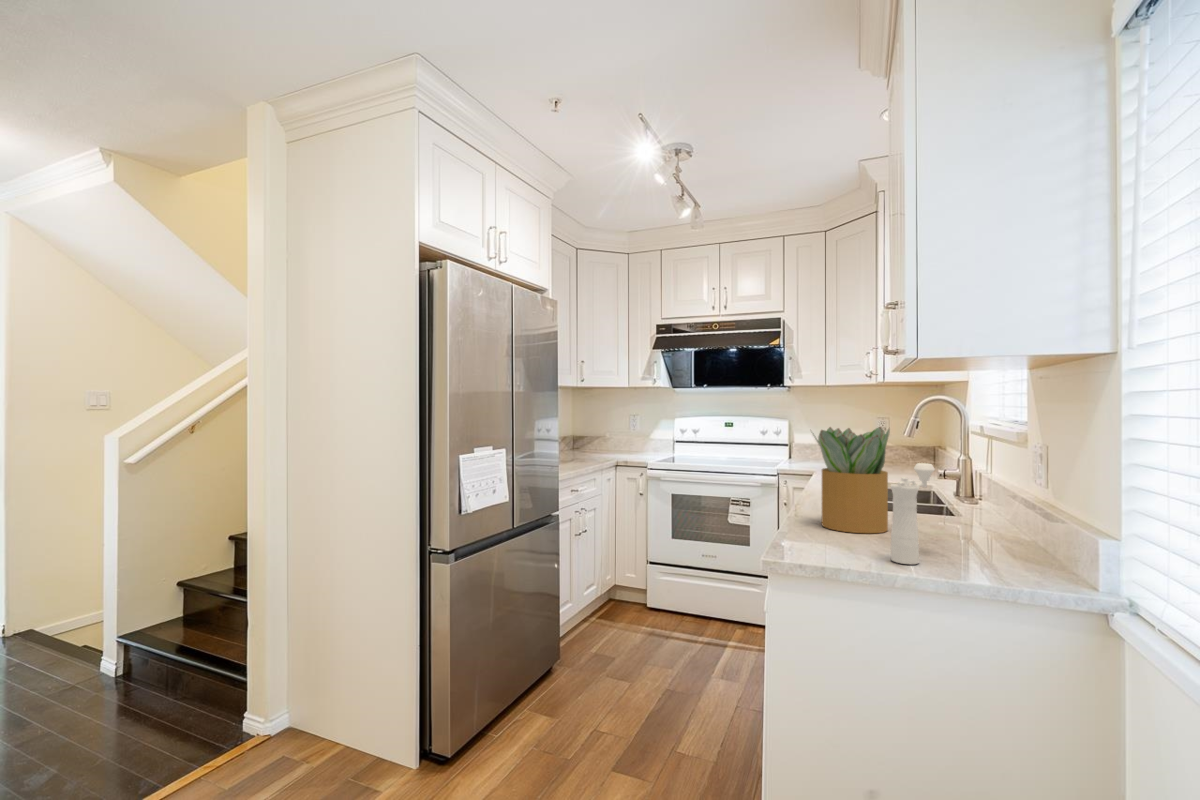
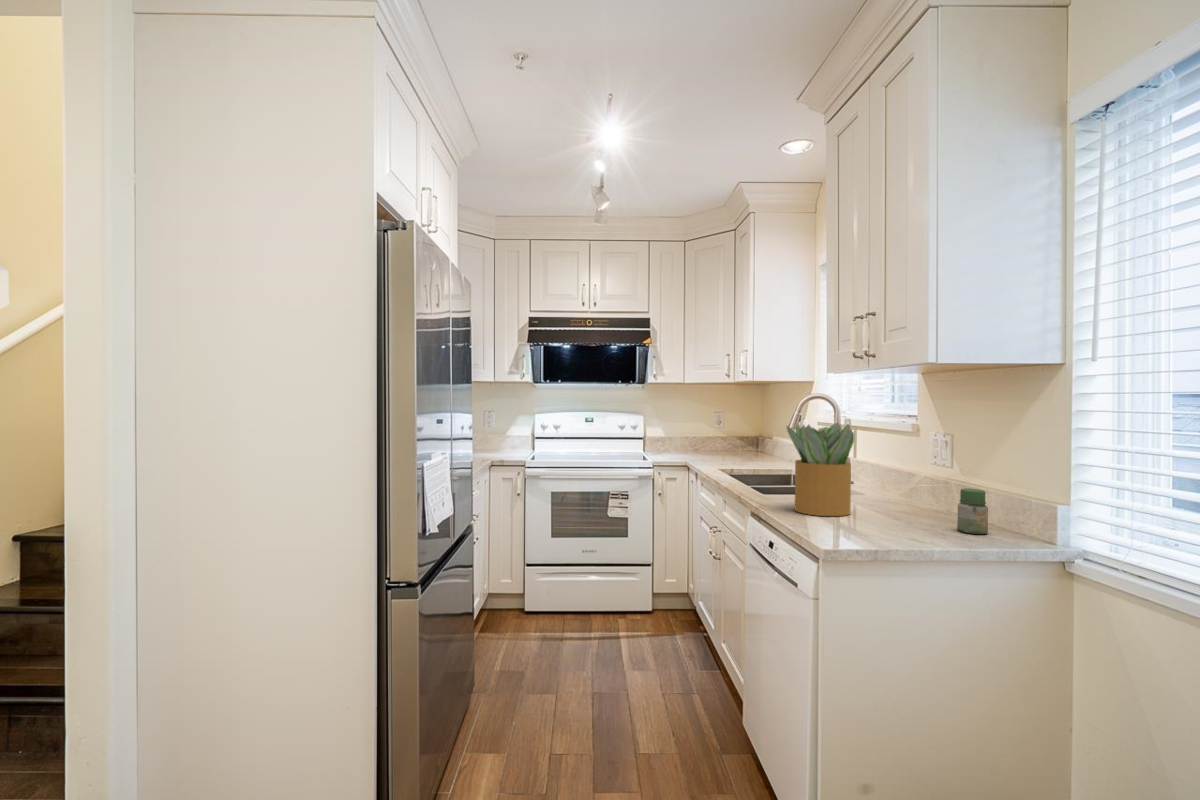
pepper mill: present [891,463,935,564] -> none [903,454,929,539]
jar: none [984,510,1024,569] -> present [957,488,988,534]

